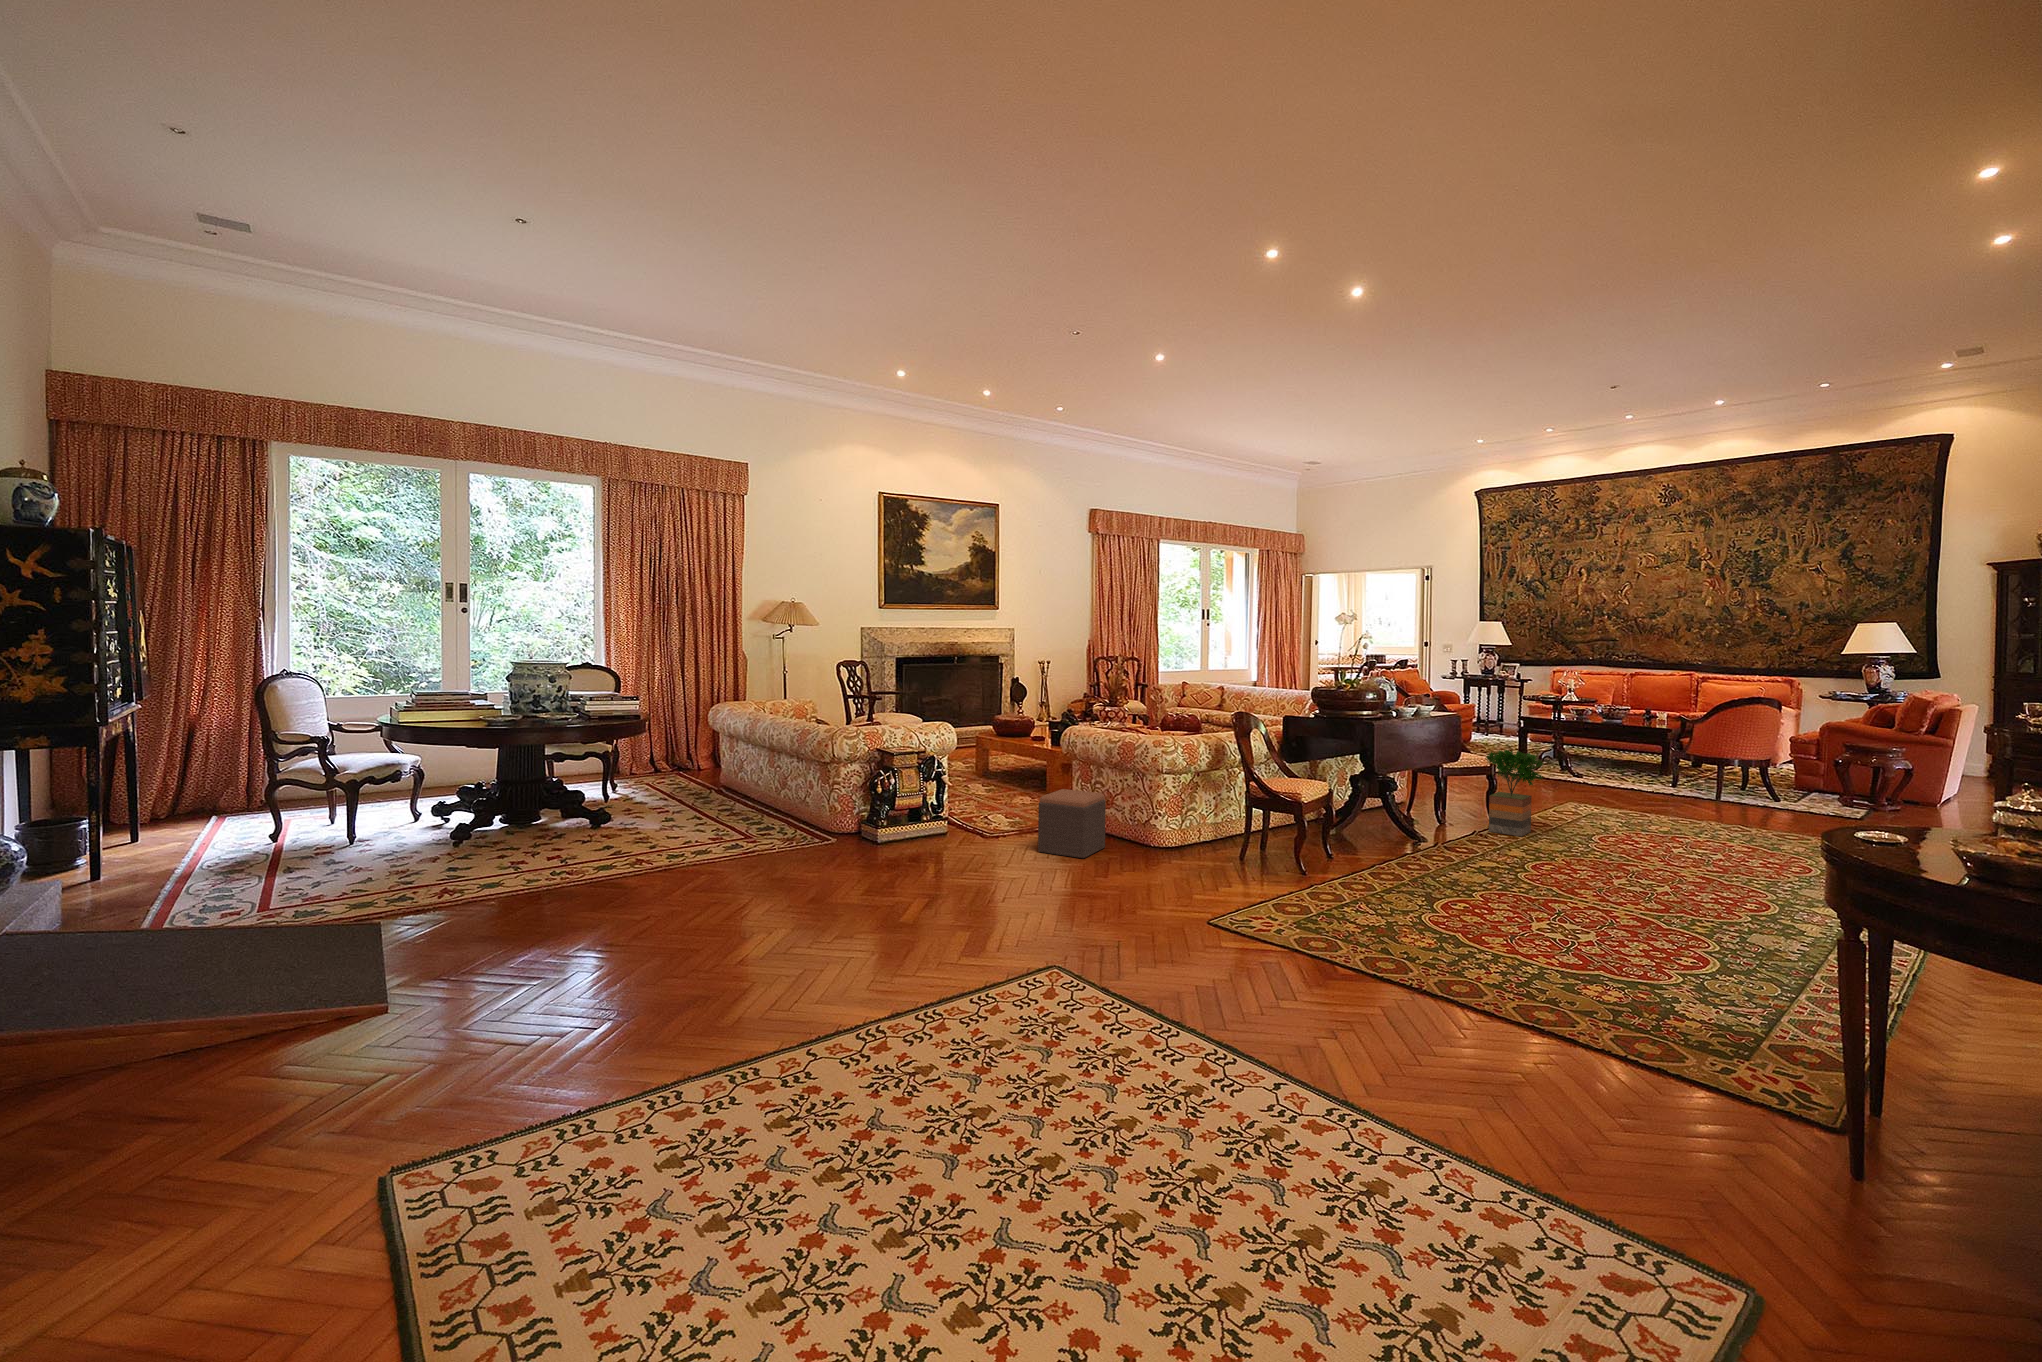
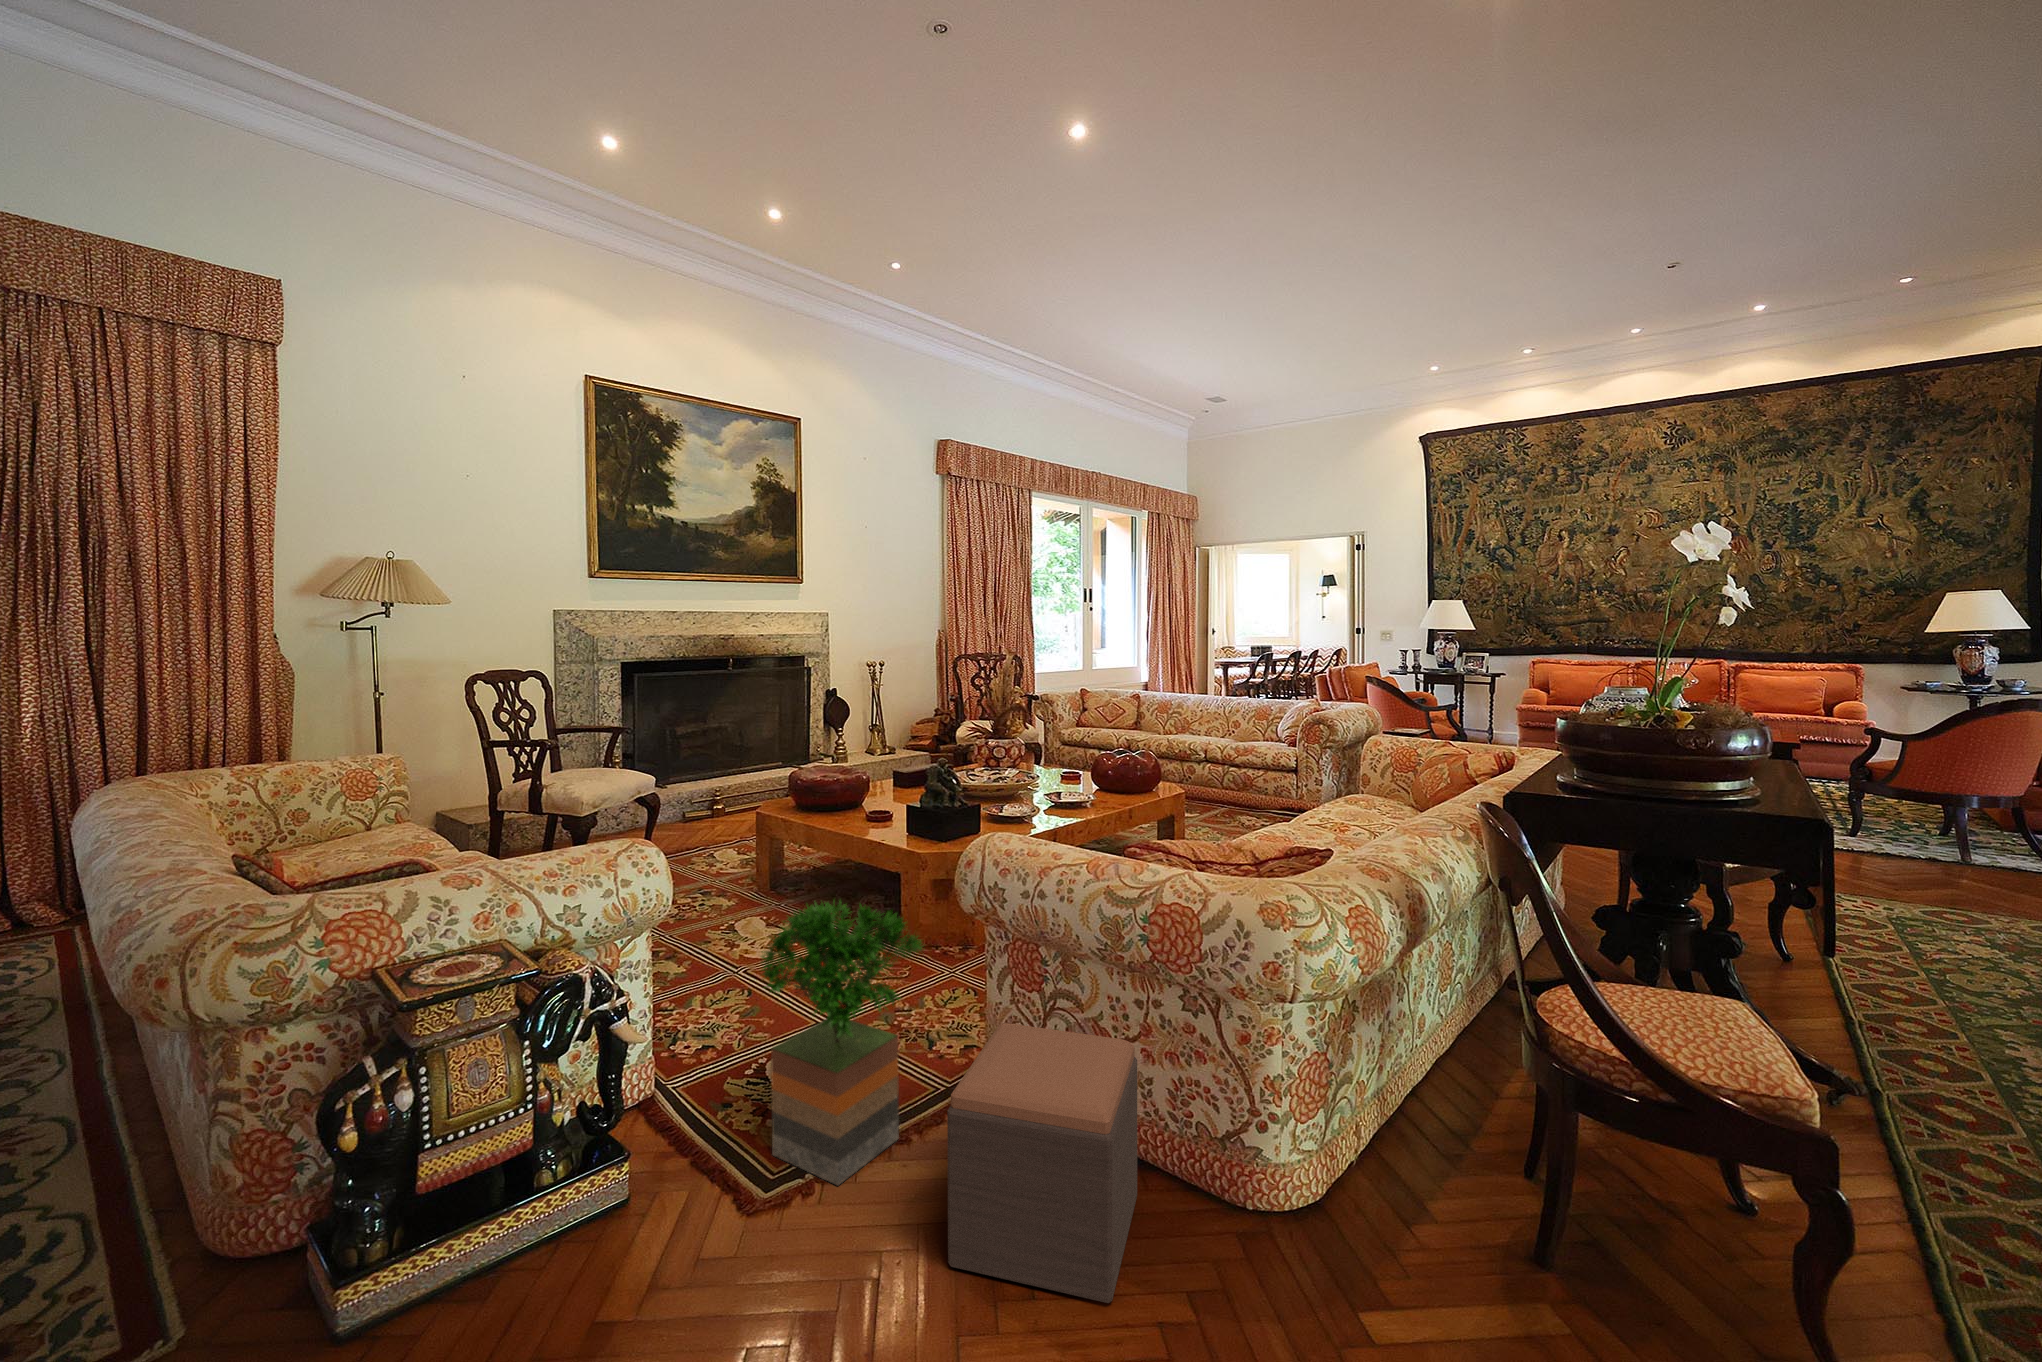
potted tree: present [1486,750,1544,836] -> present [761,901,922,1185]

